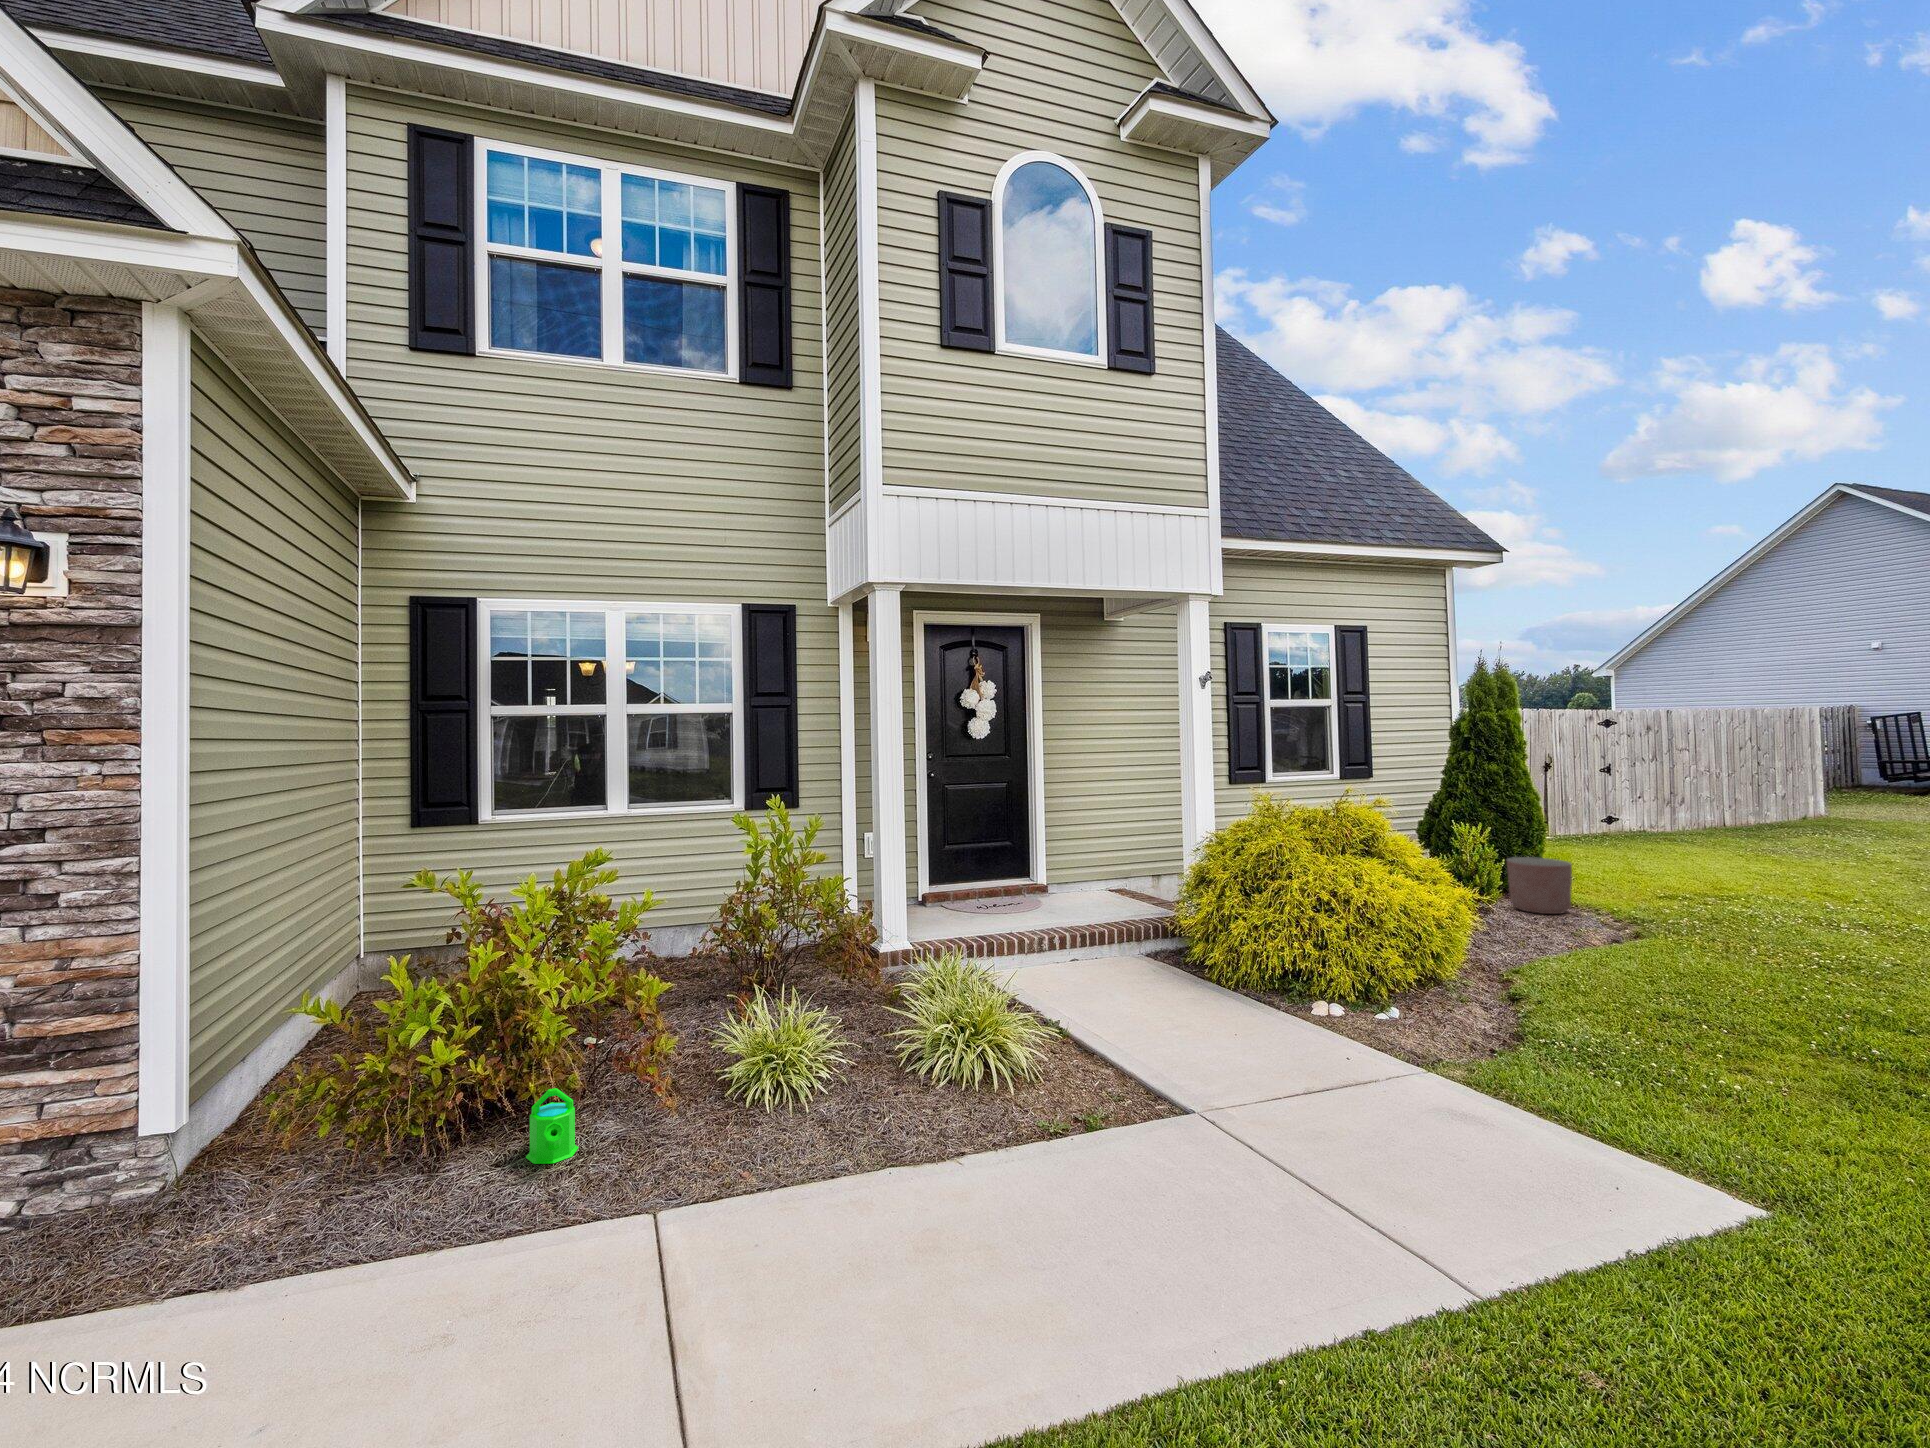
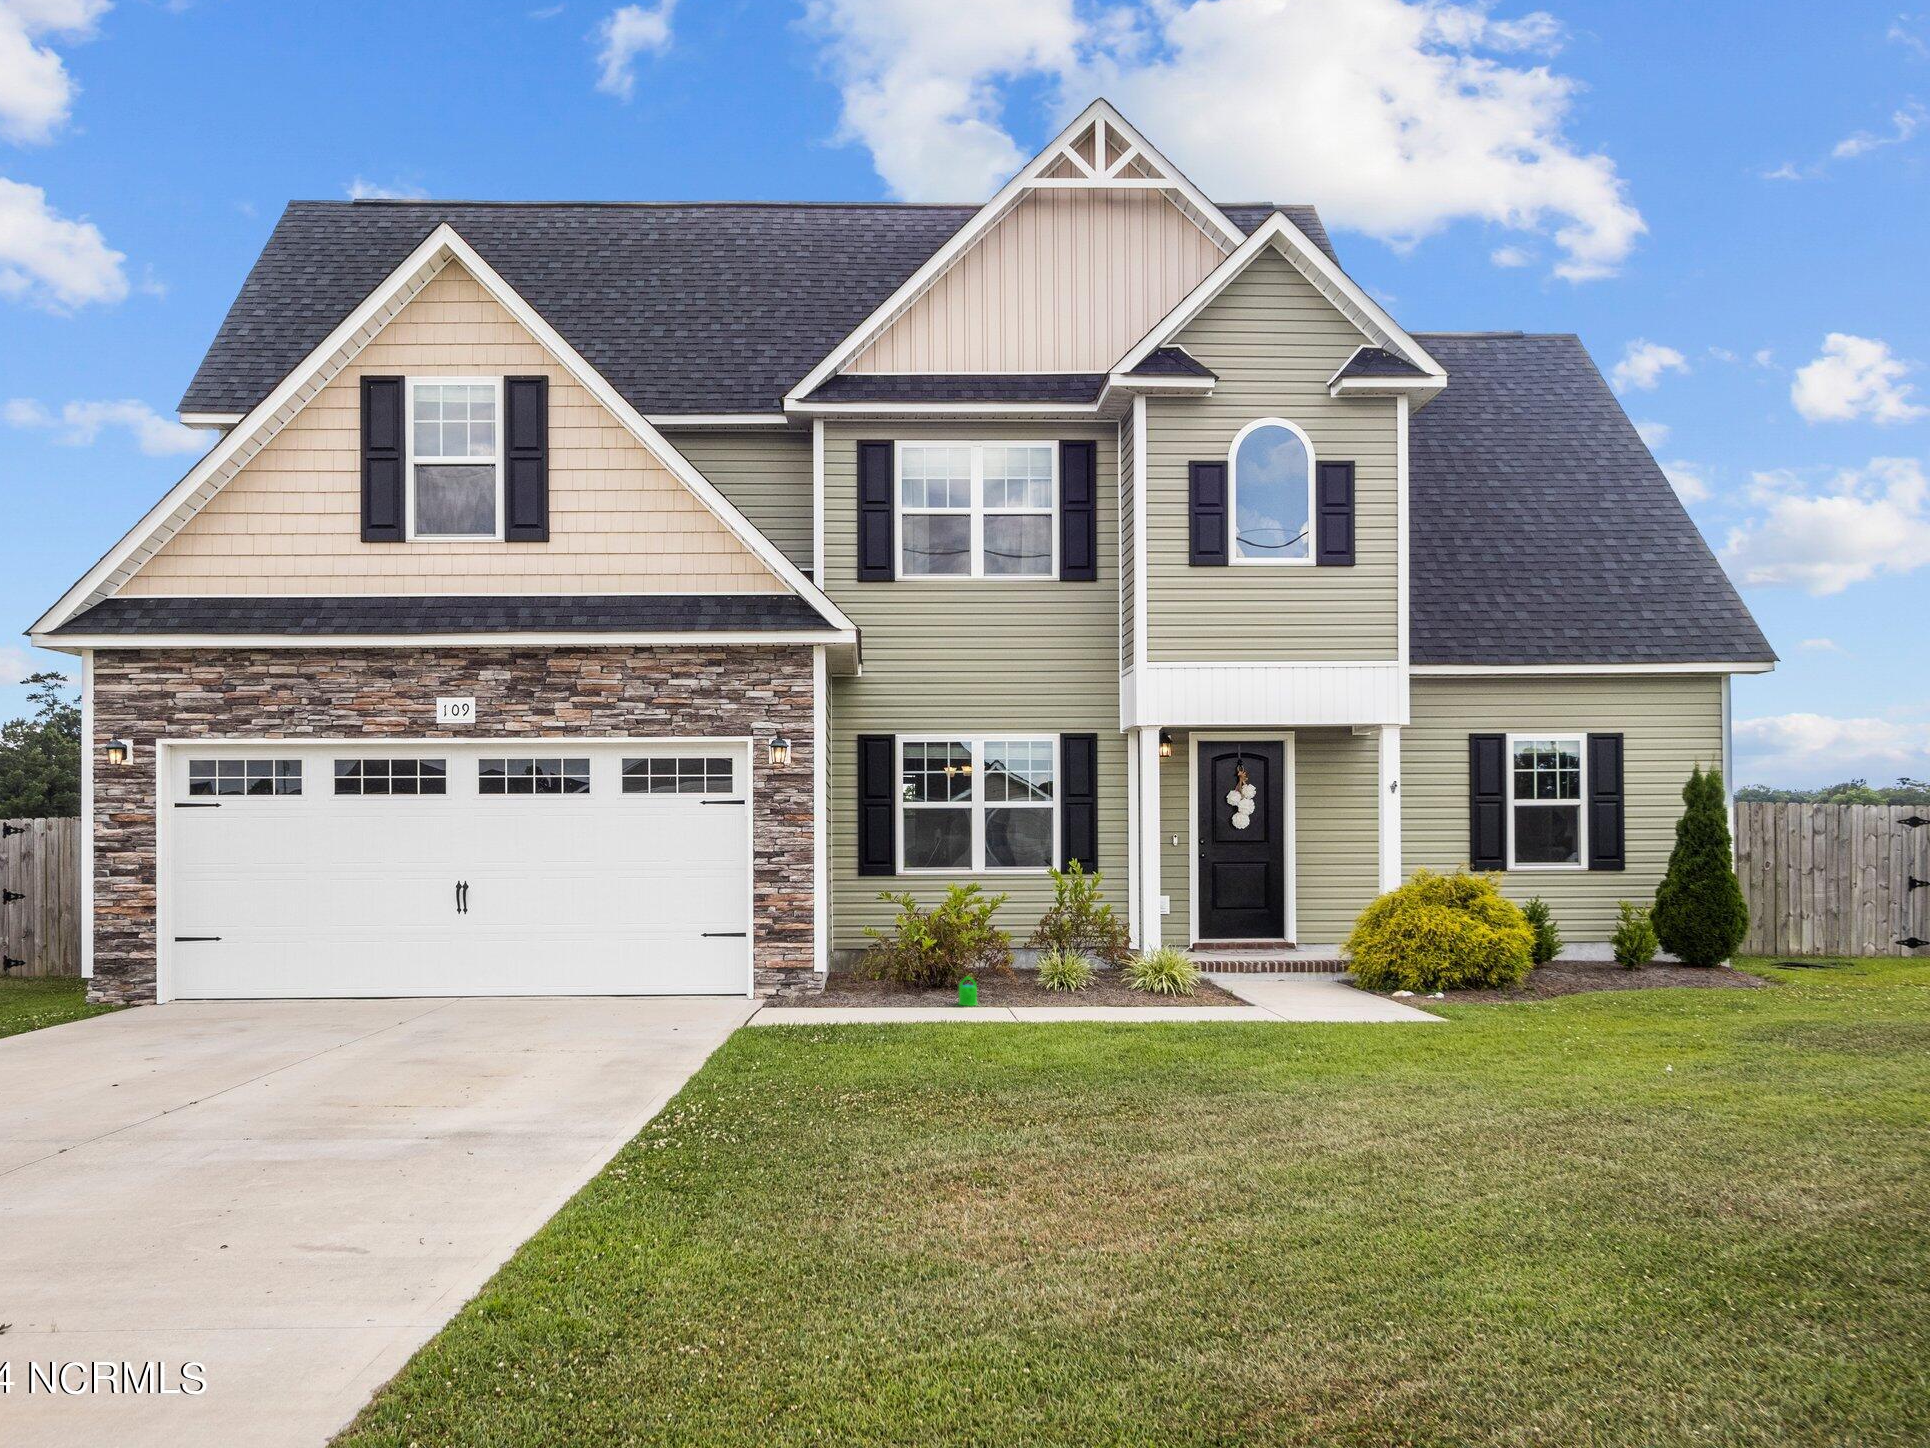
planter: present [1506,857,1572,914] -> none [1684,937,1732,981]

